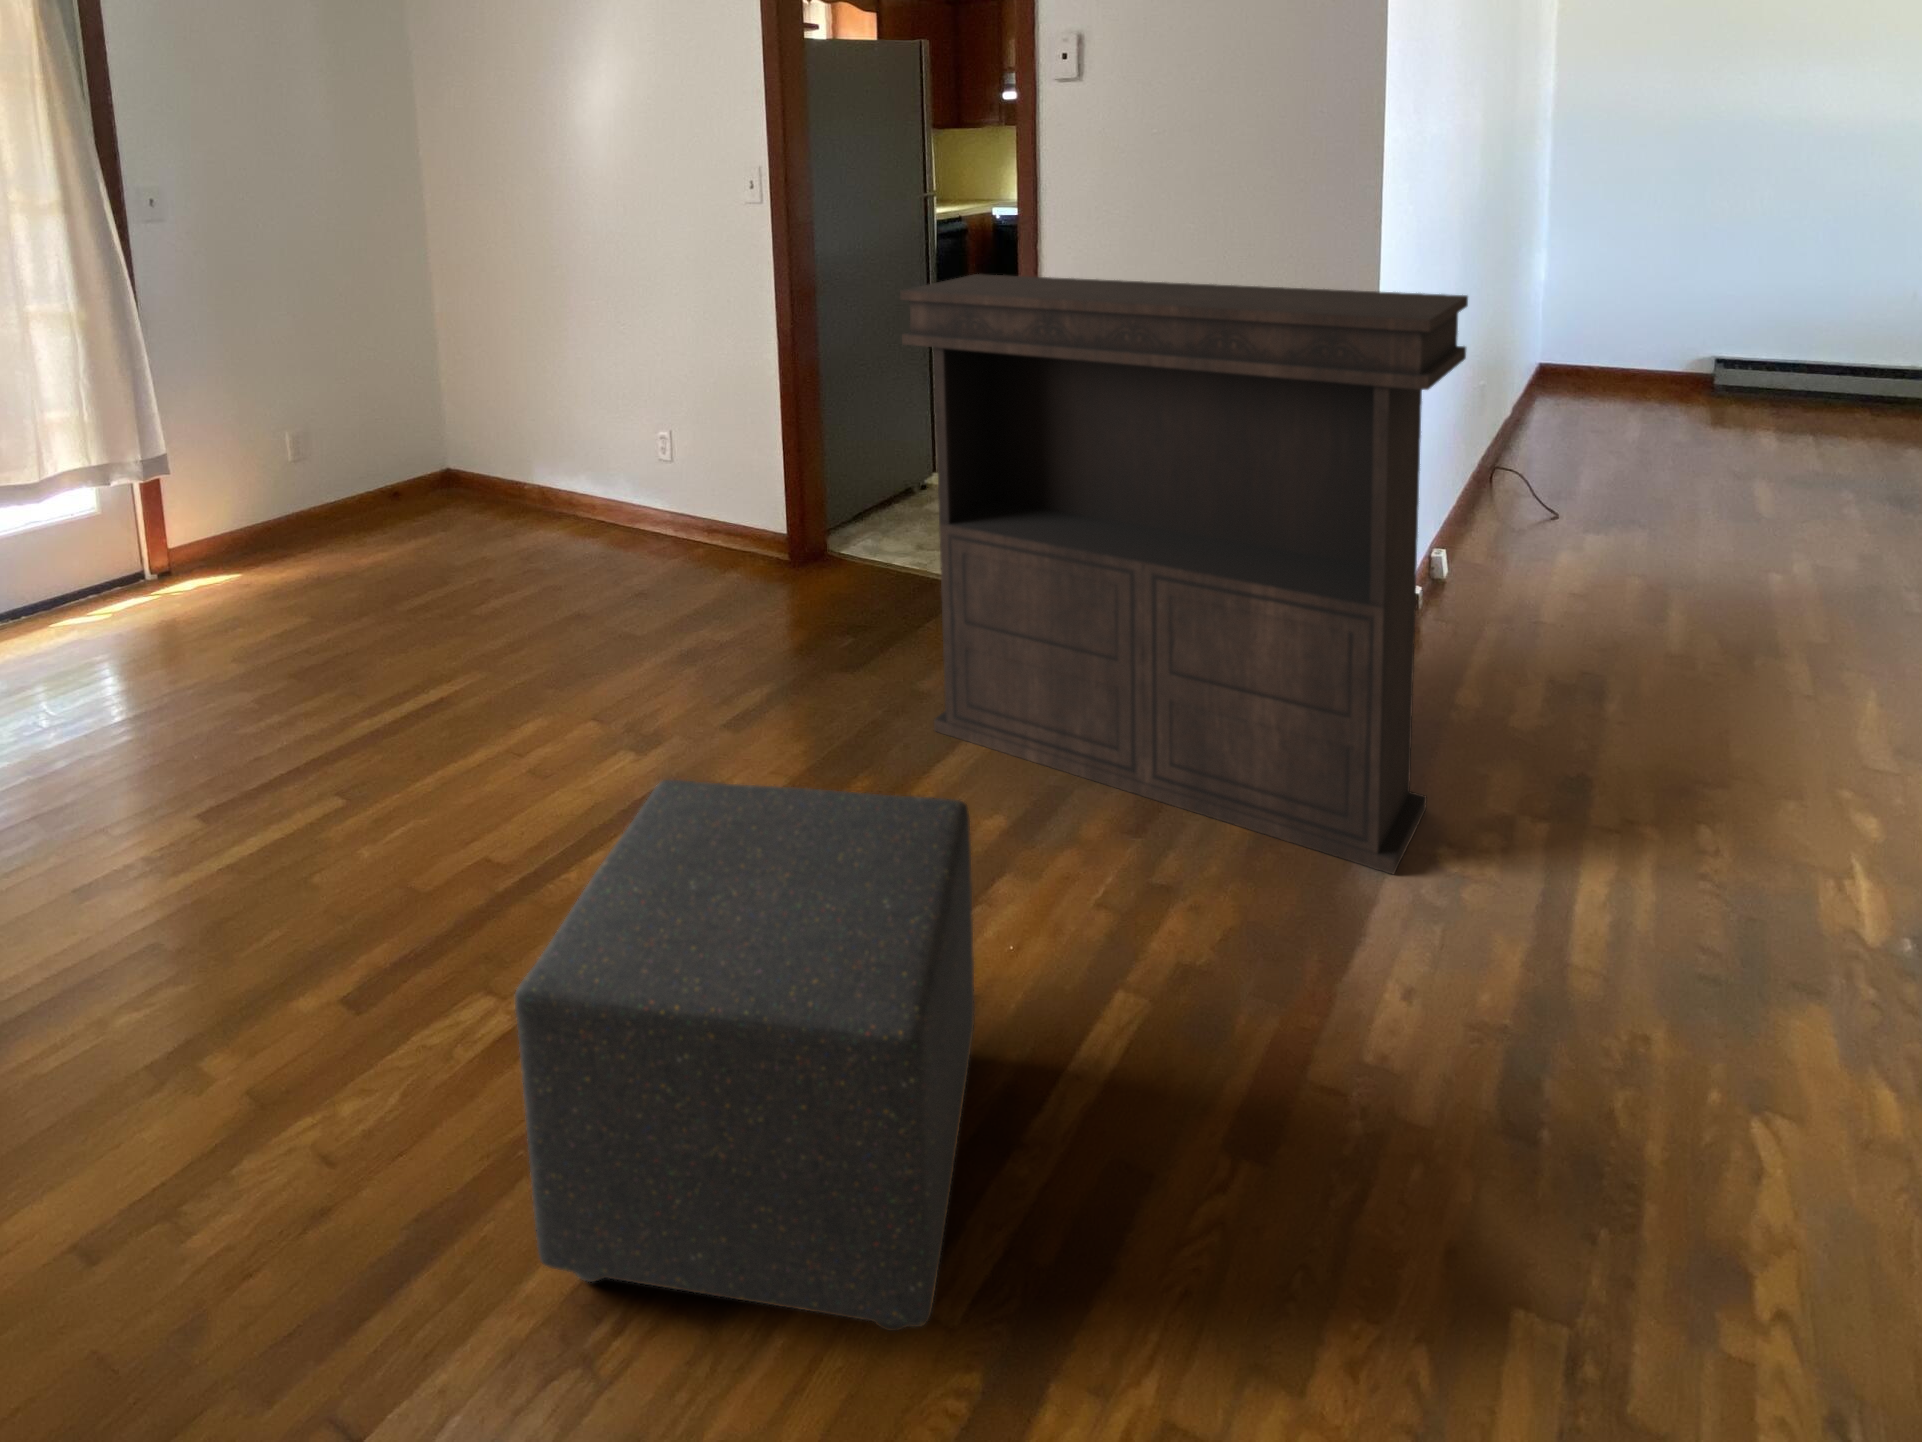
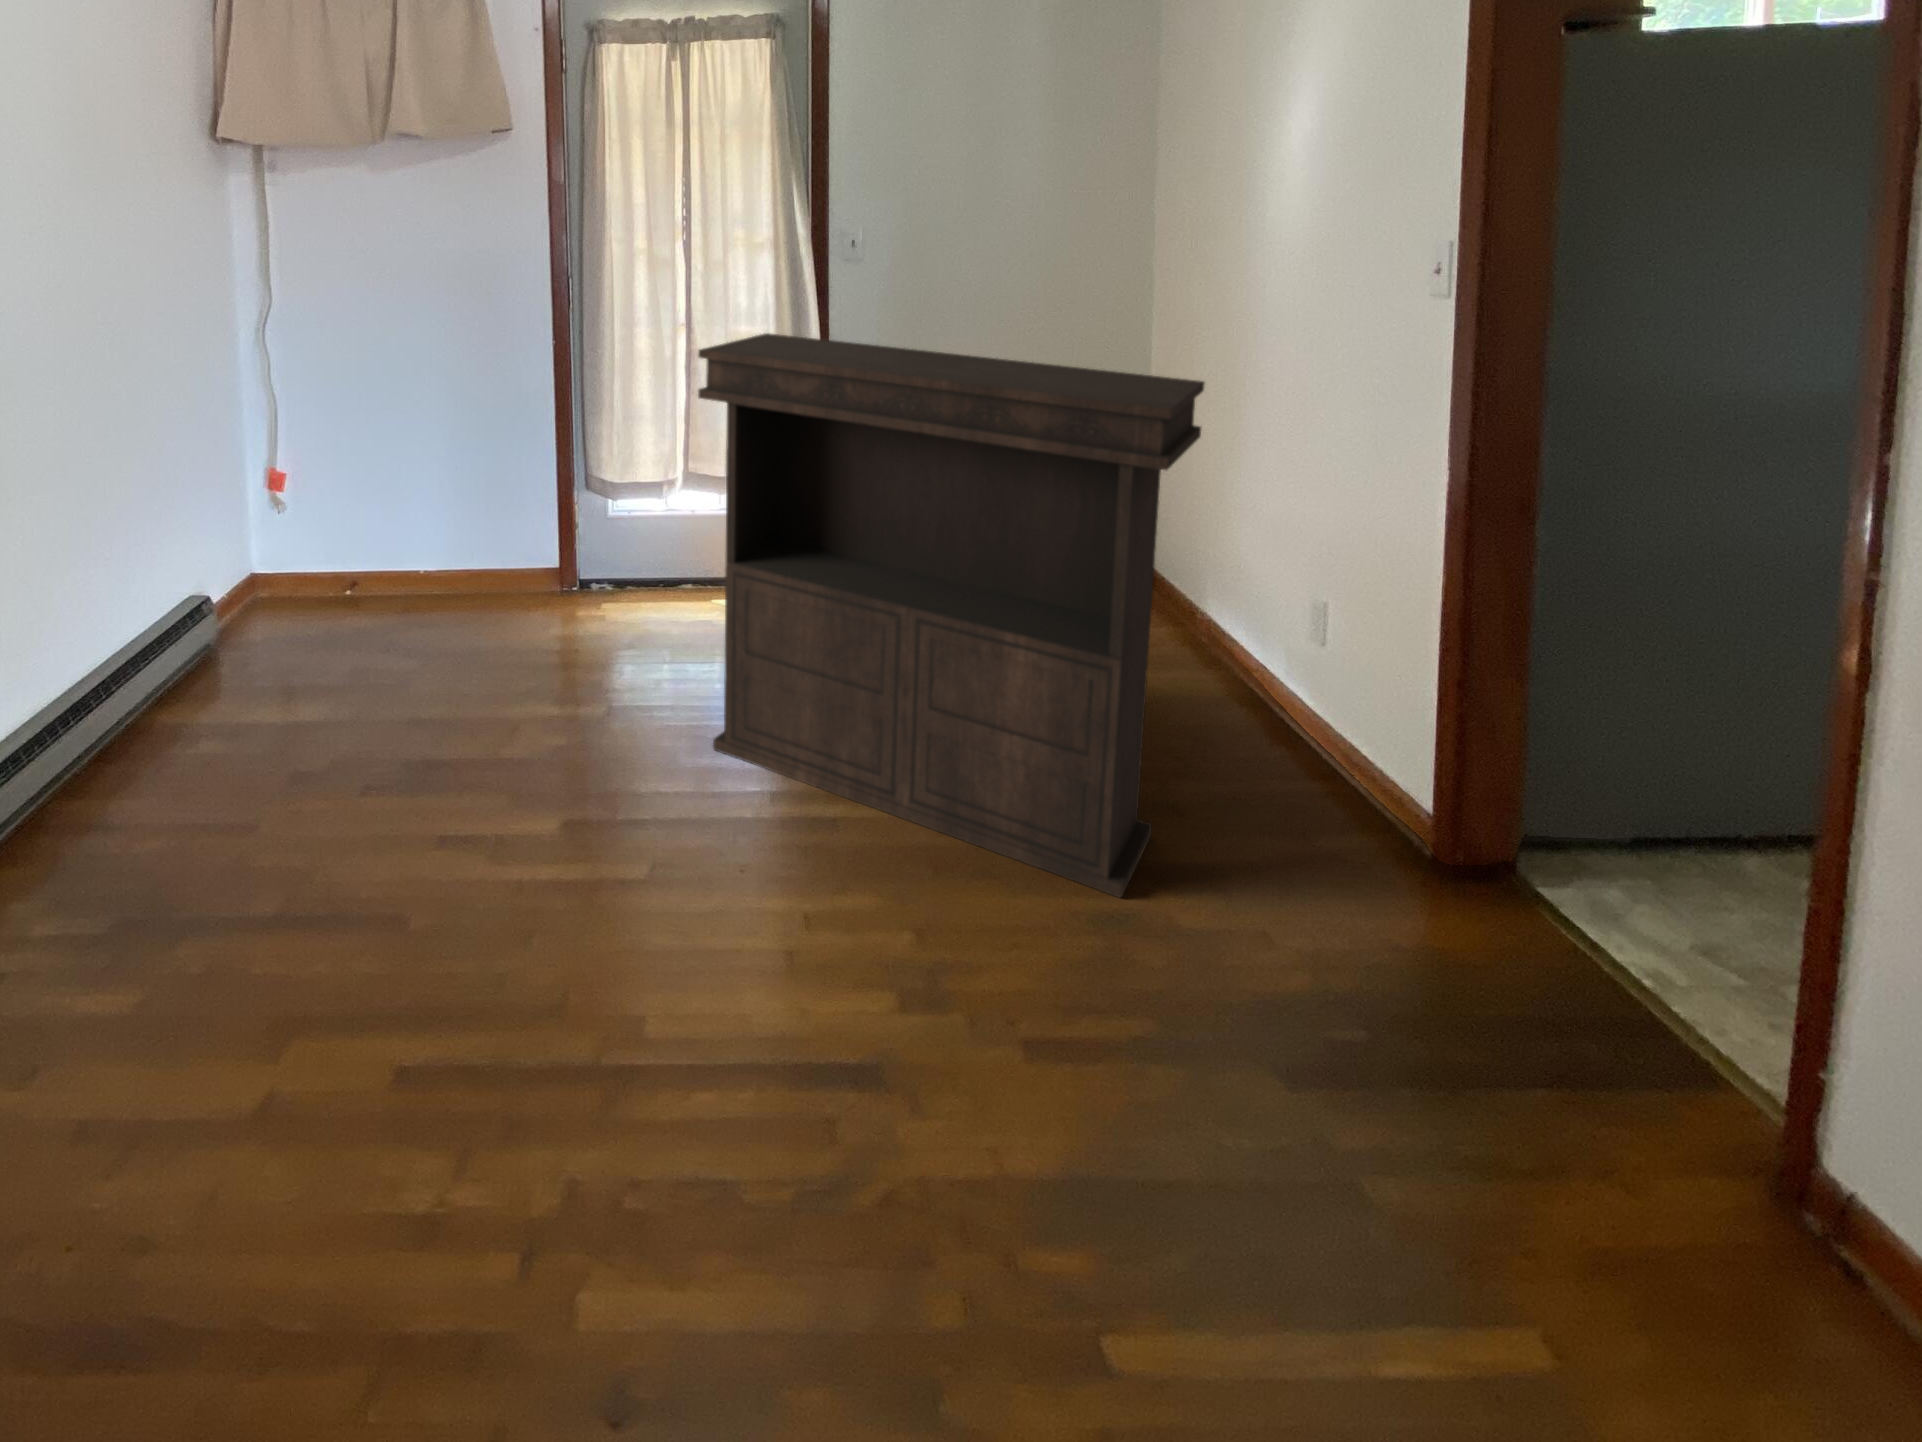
ottoman: present [515,780,974,1331] -> none [331,810,748,1333]

